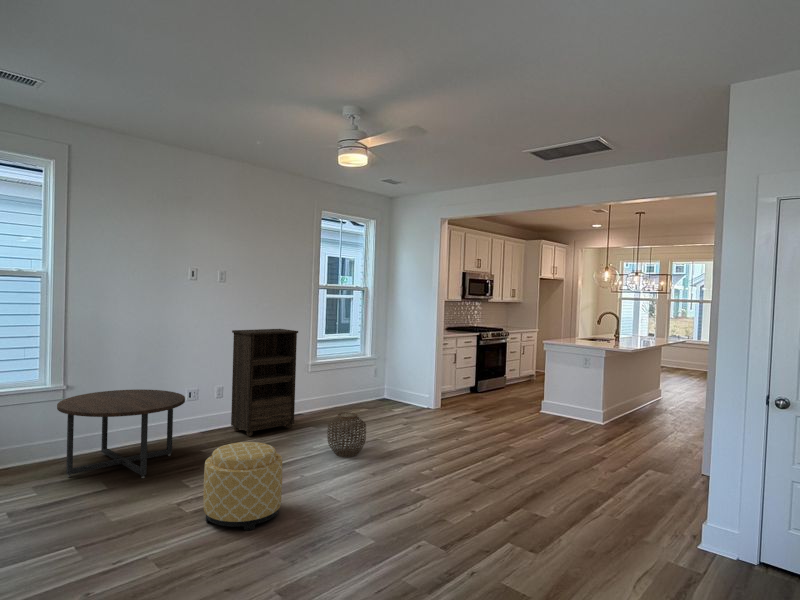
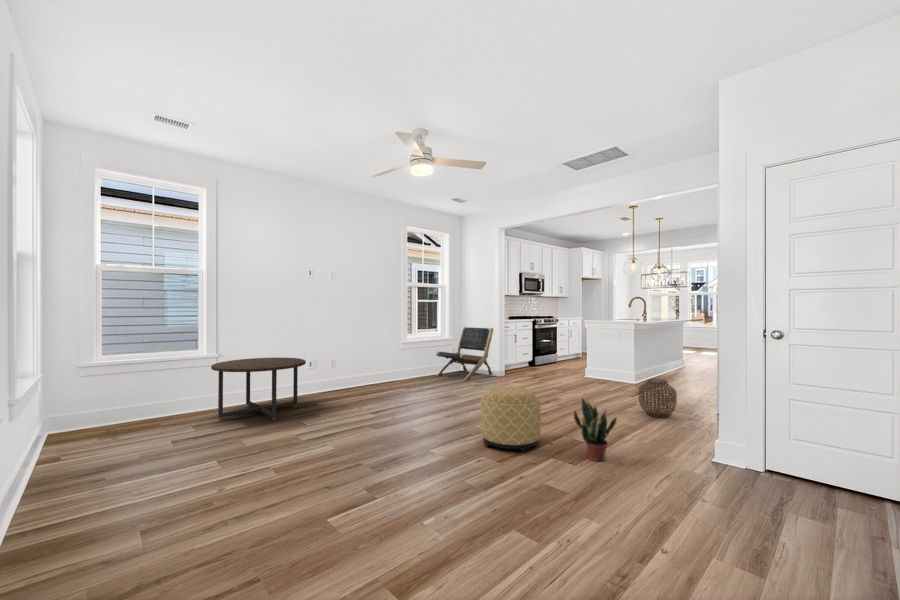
bookshelf: present [231,329,298,436] -> none [342,314,392,394]
lounge chair: none [352,343,428,416] -> present [436,327,493,380]
woven basket: present [327,412,366,457] -> present [639,379,677,418]
ottoman: present [203,442,282,530] -> present [481,386,541,452]
potted plant: none [536,468,588,548] -> present [574,398,617,461]

